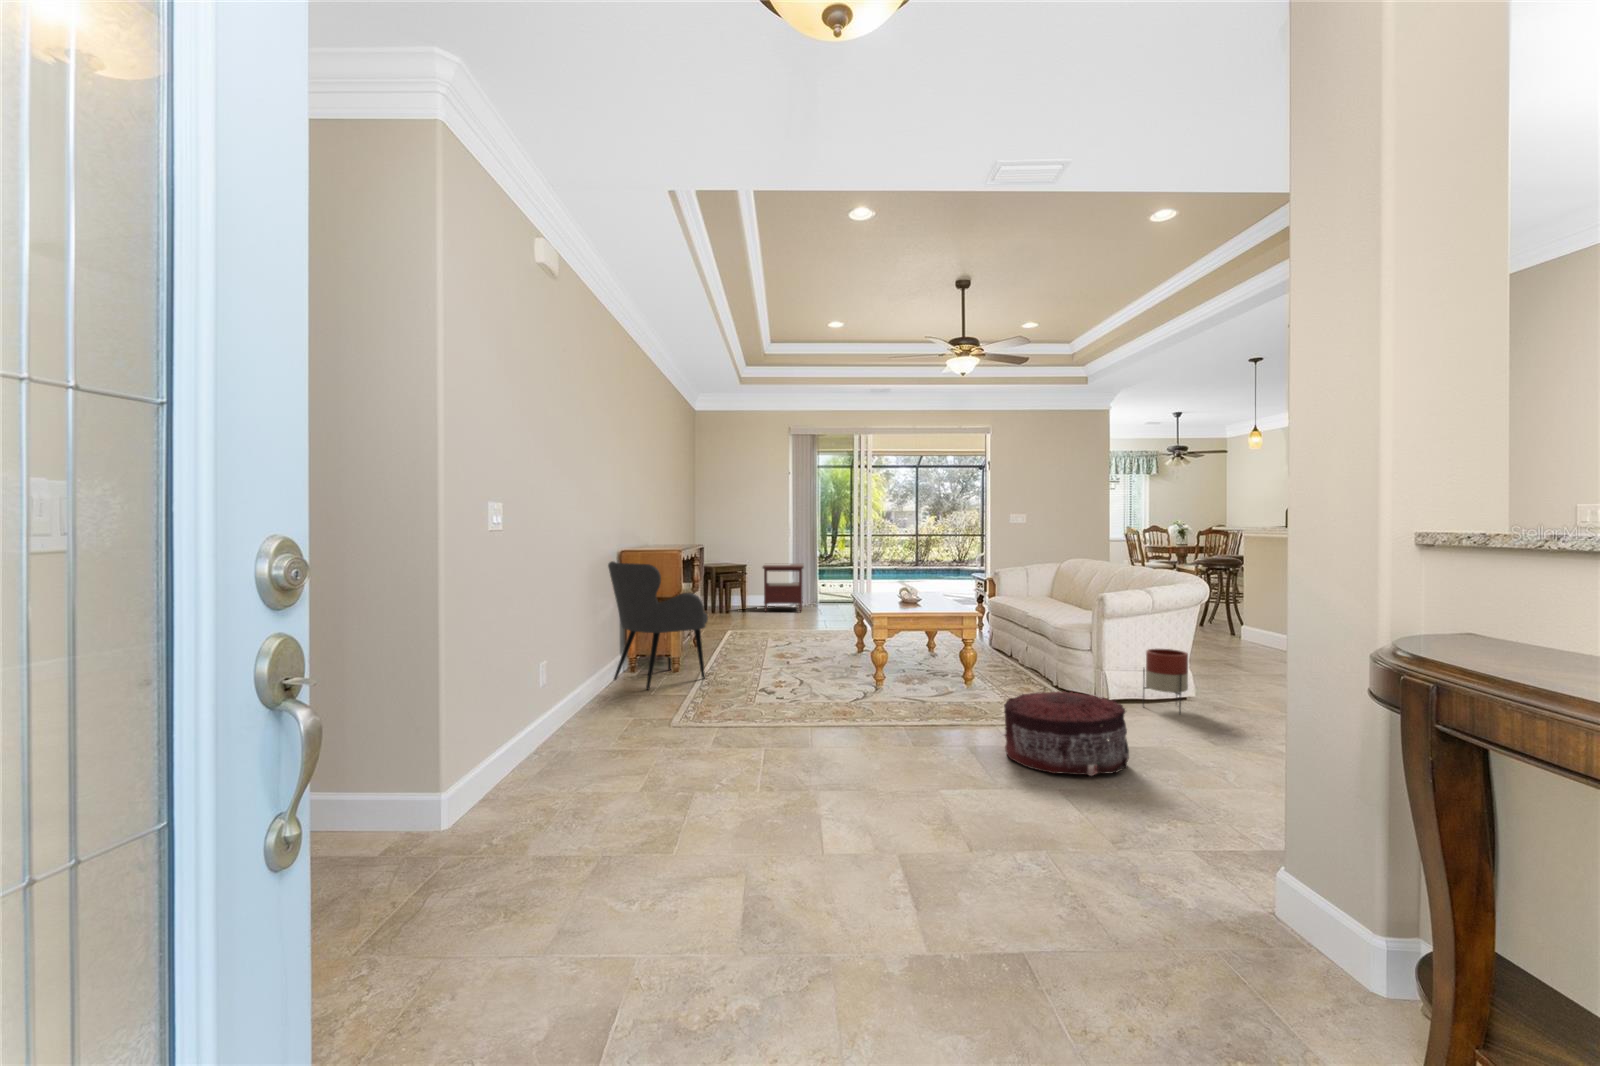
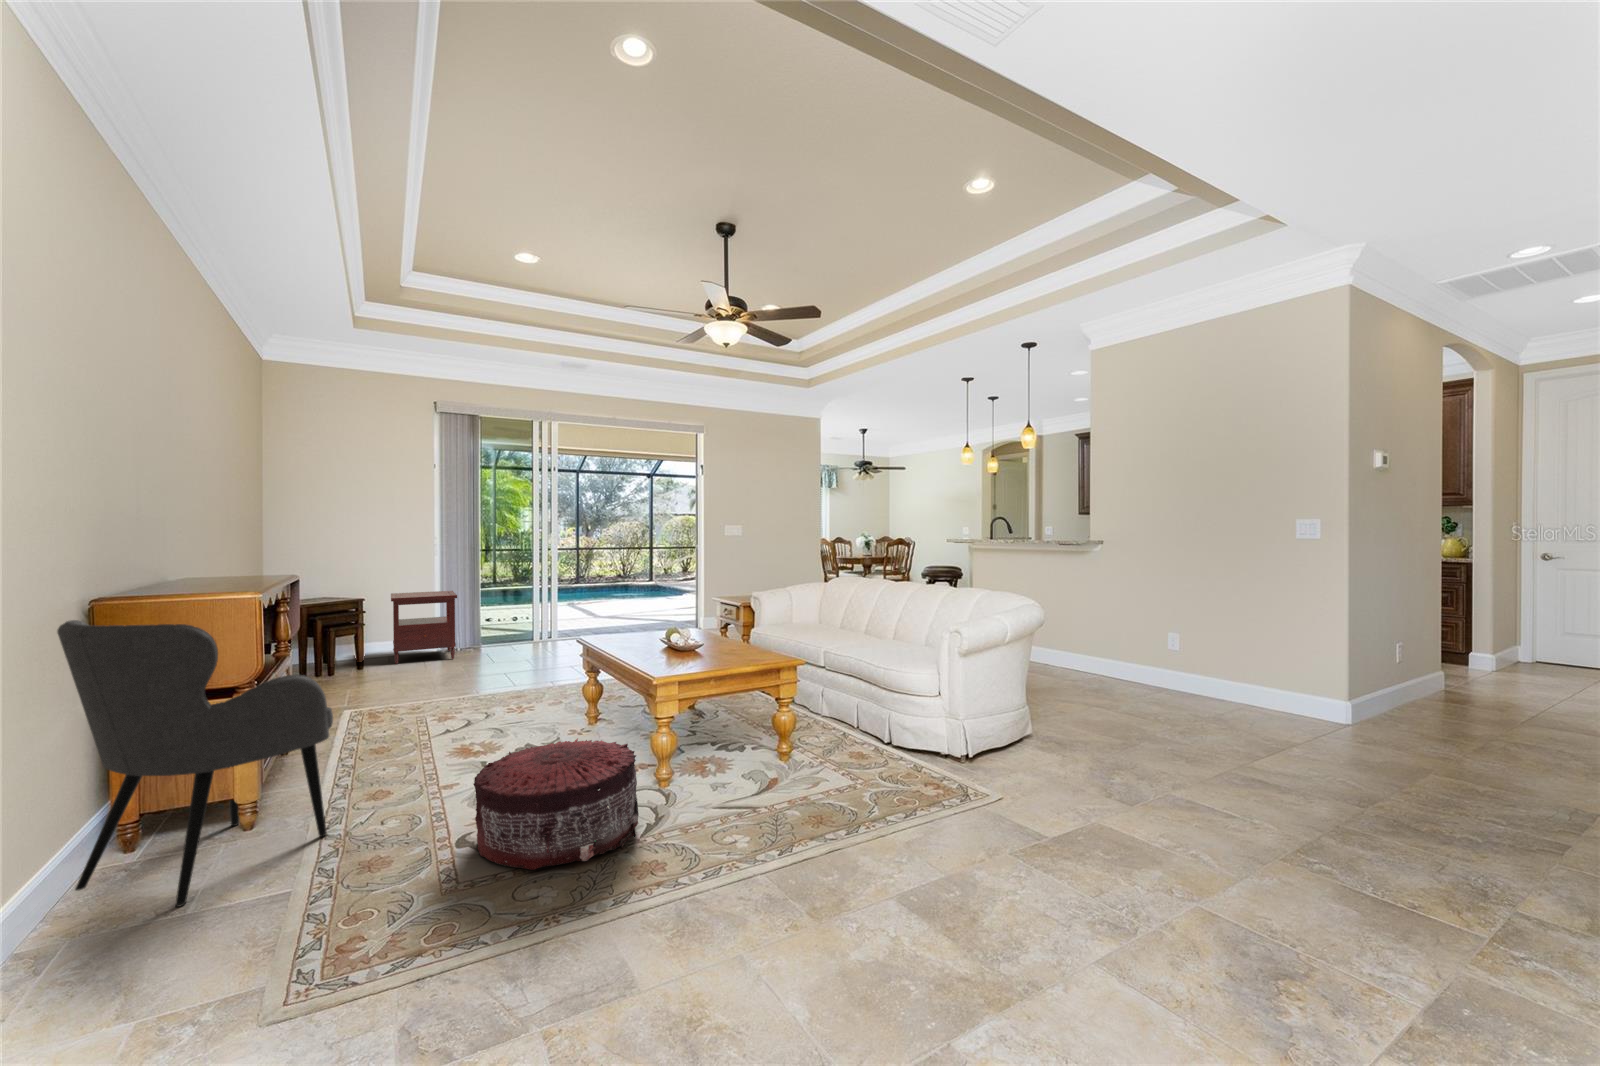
planter: present [1143,649,1188,713] -> none [1006,682,1056,764]
pouf: present [1004,691,1129,776] -> present [473,738,639,870]

